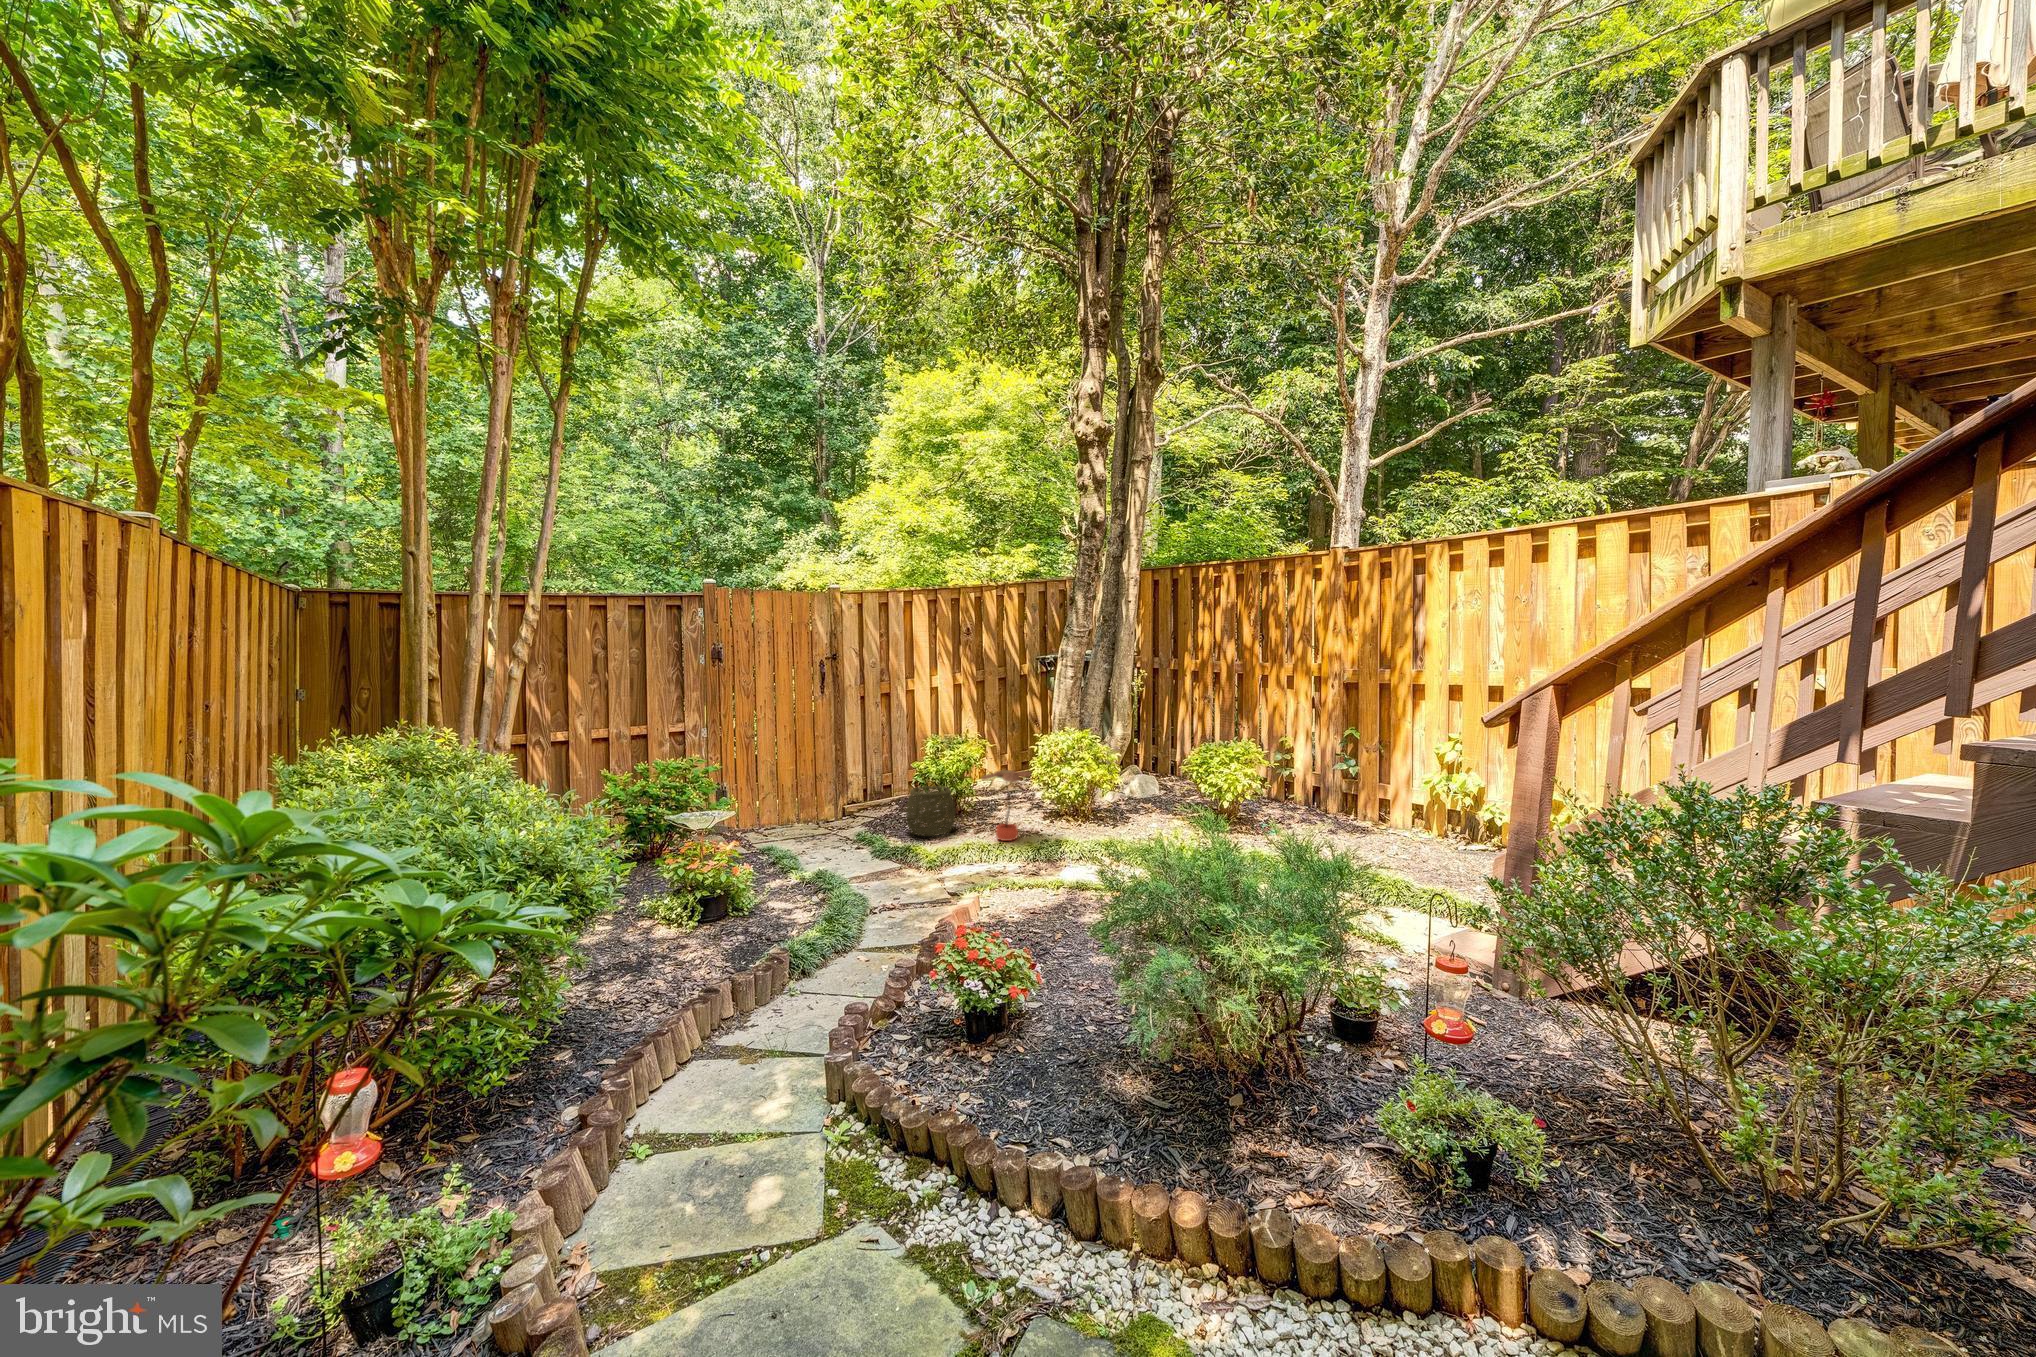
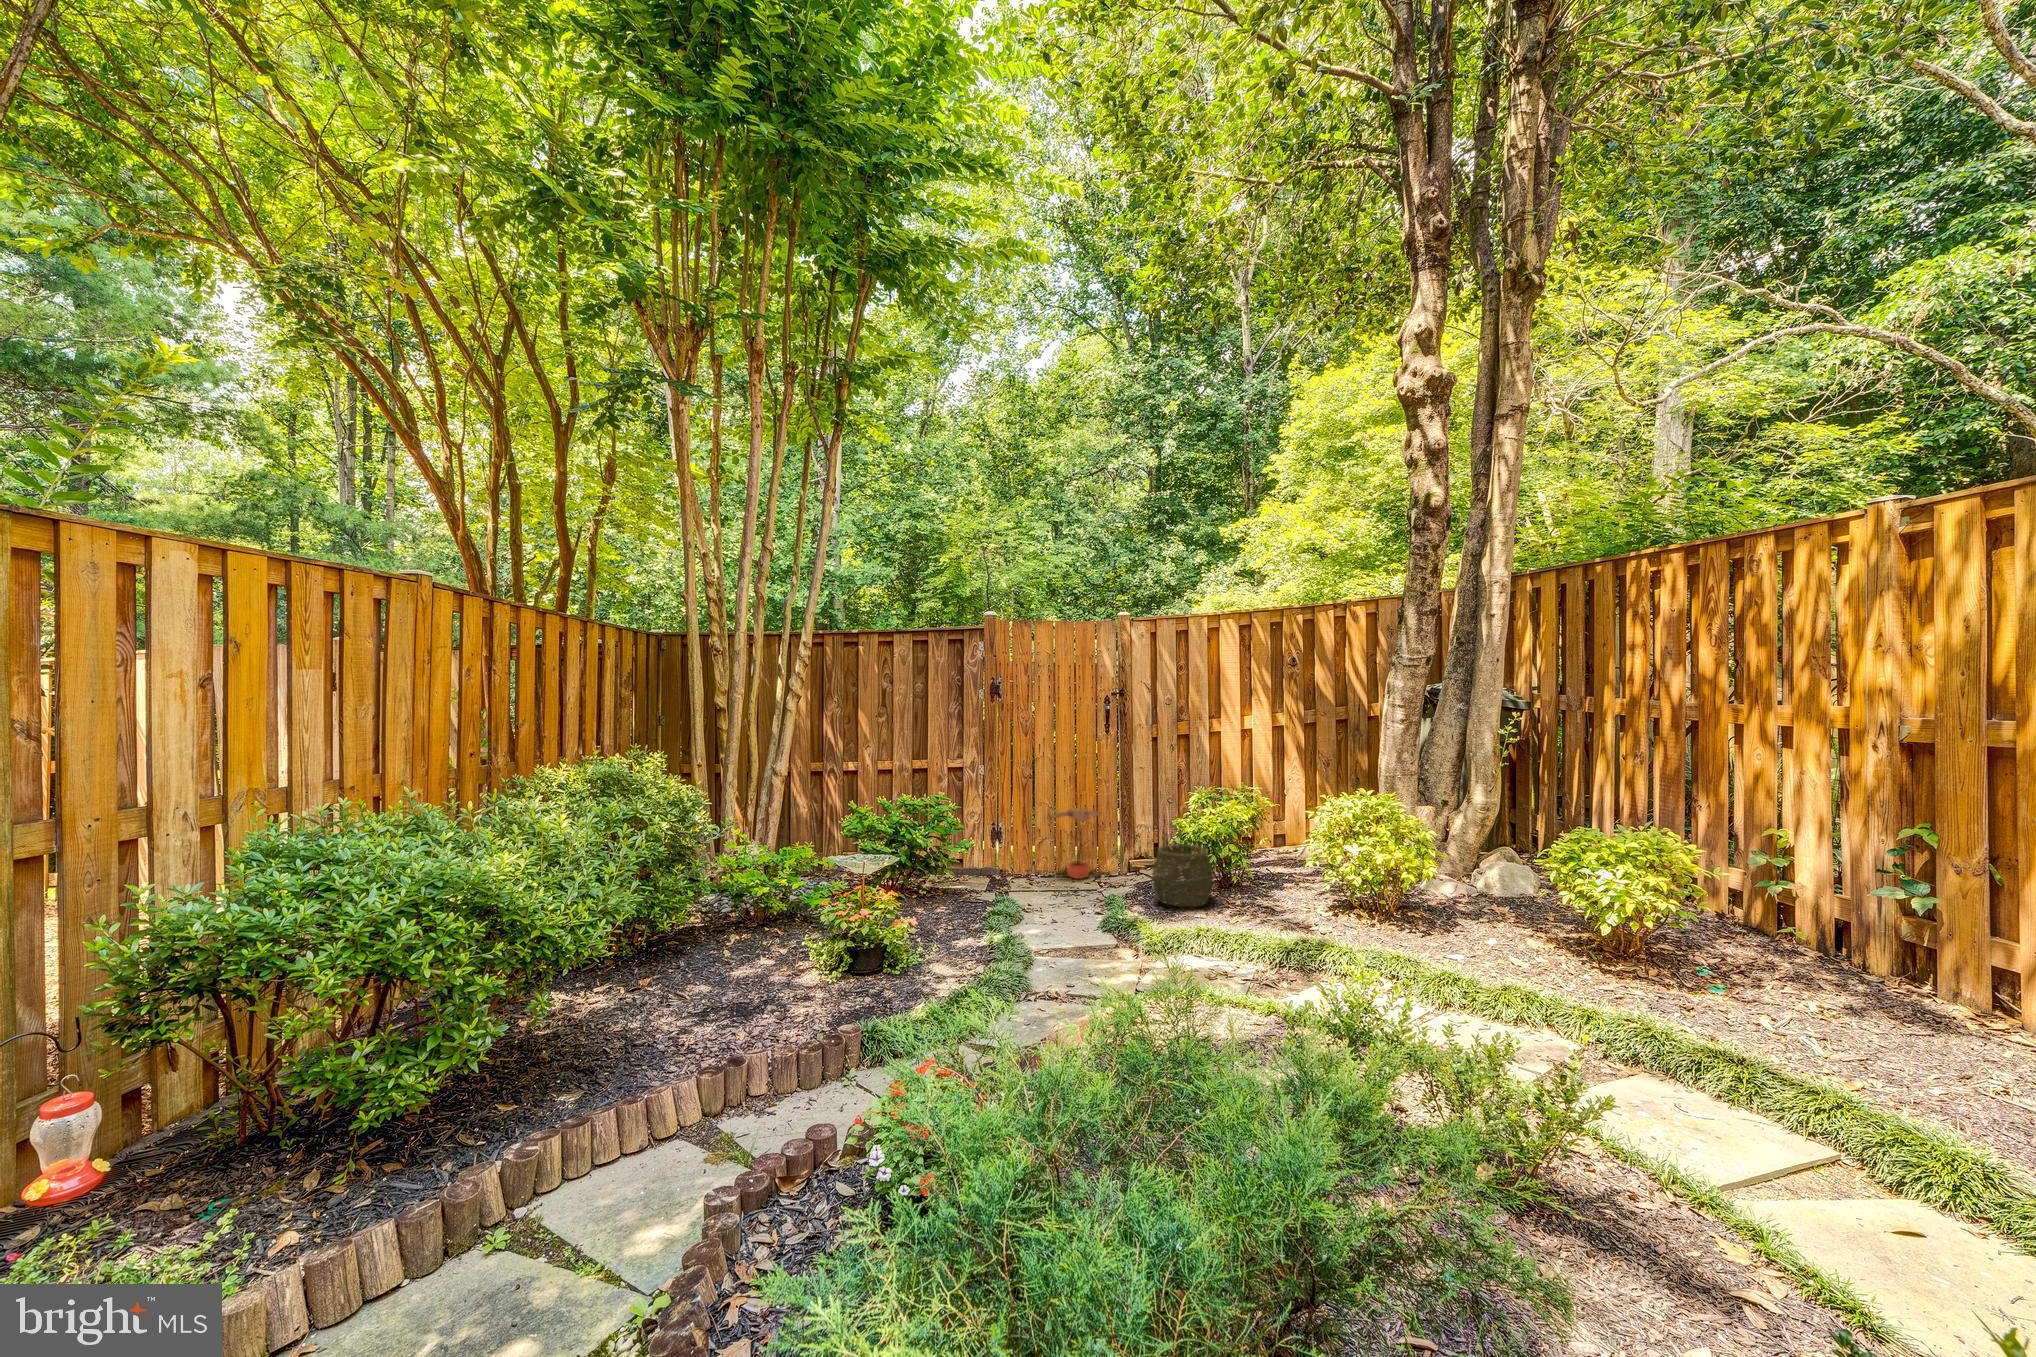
potted plant: present [982,770,1031,841] -> present [1053,809,1102,879]

